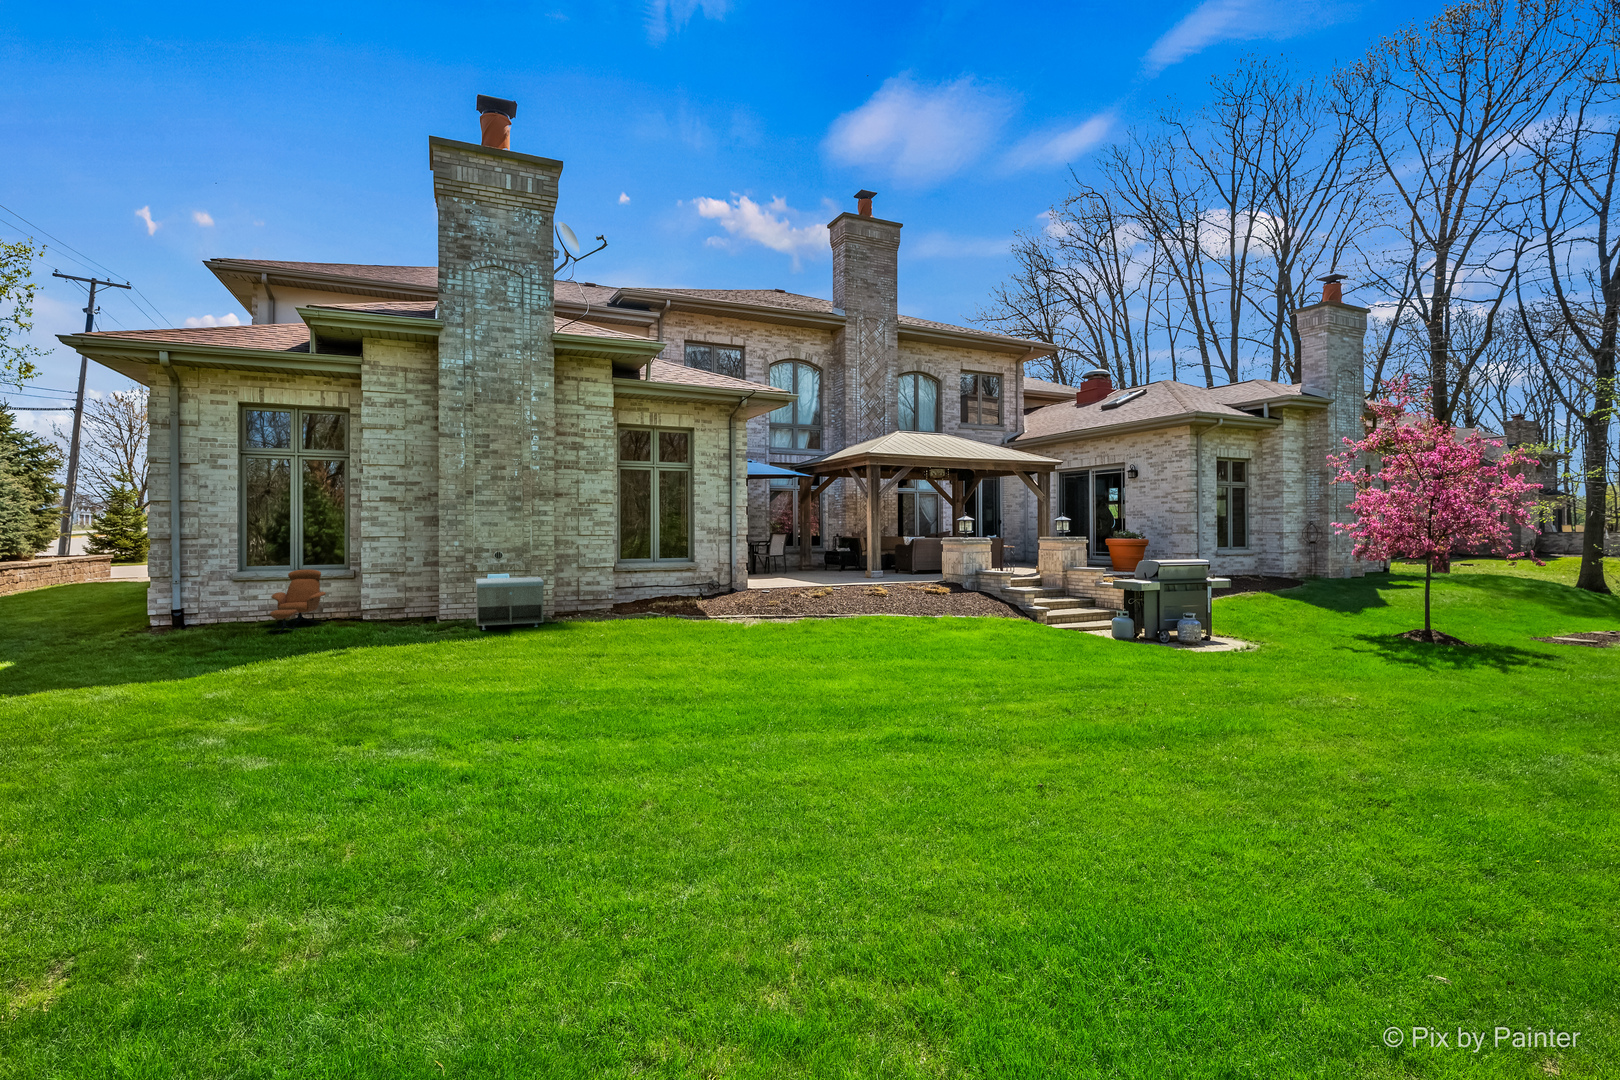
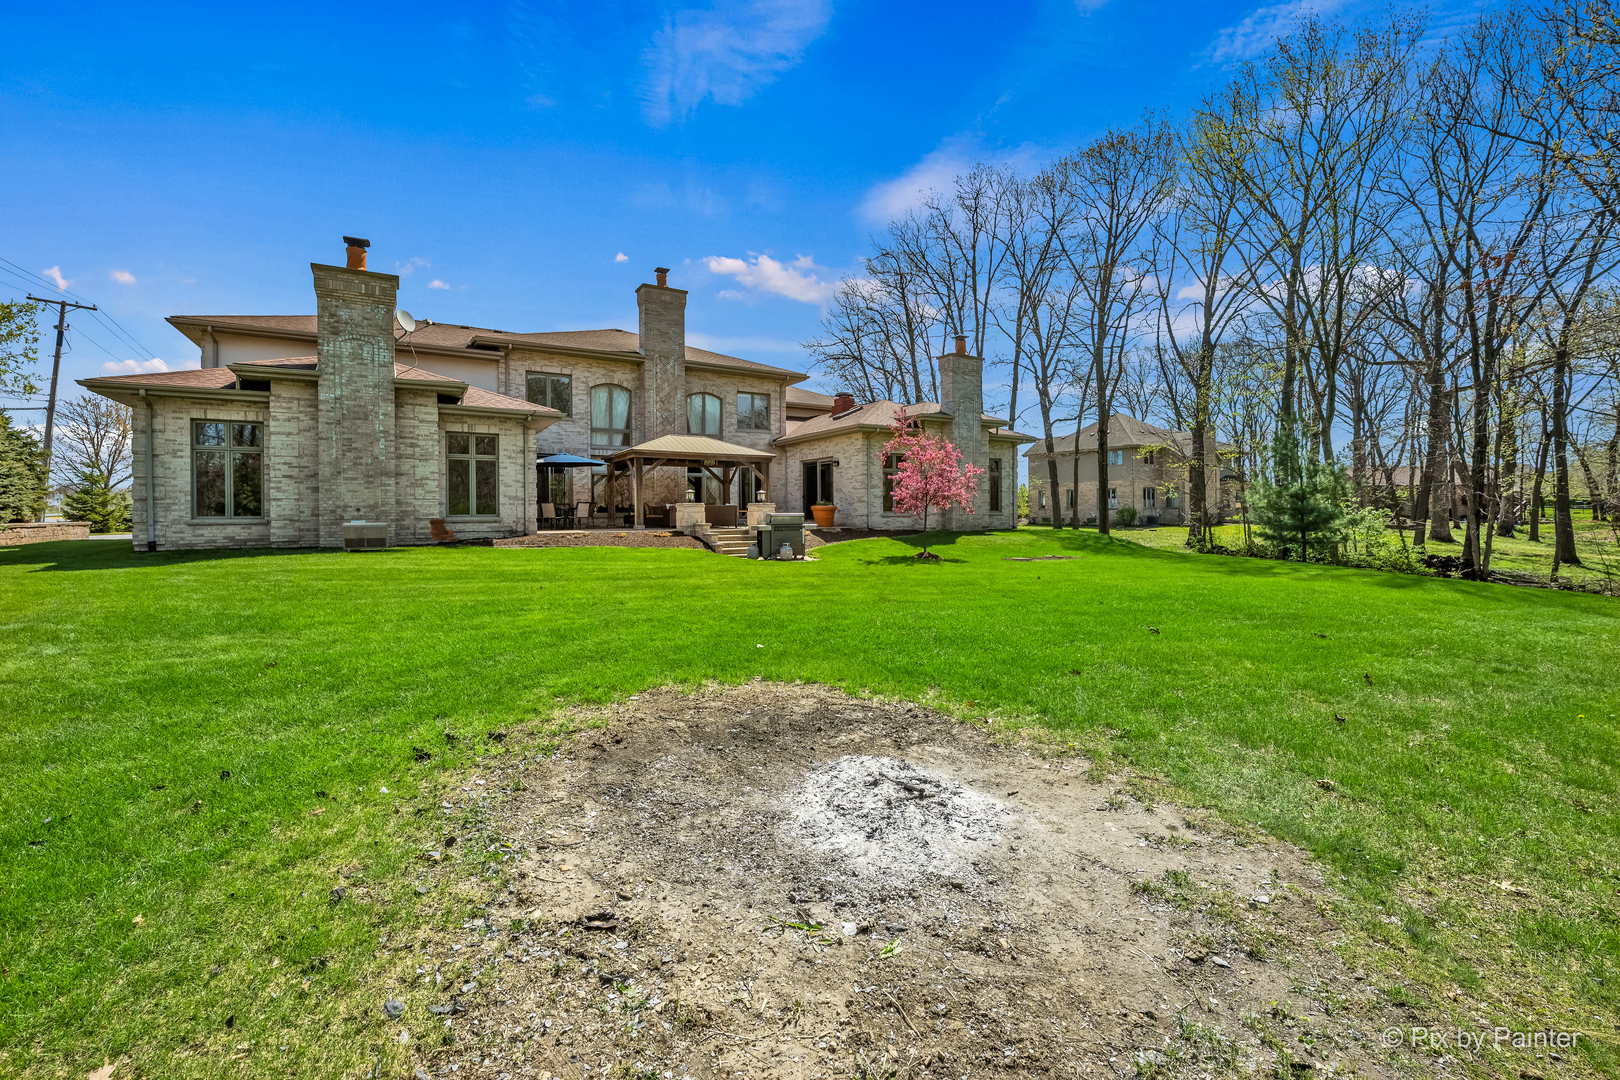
lounge chair: present [268,570,326,634] -> present [429,519,459,548]

